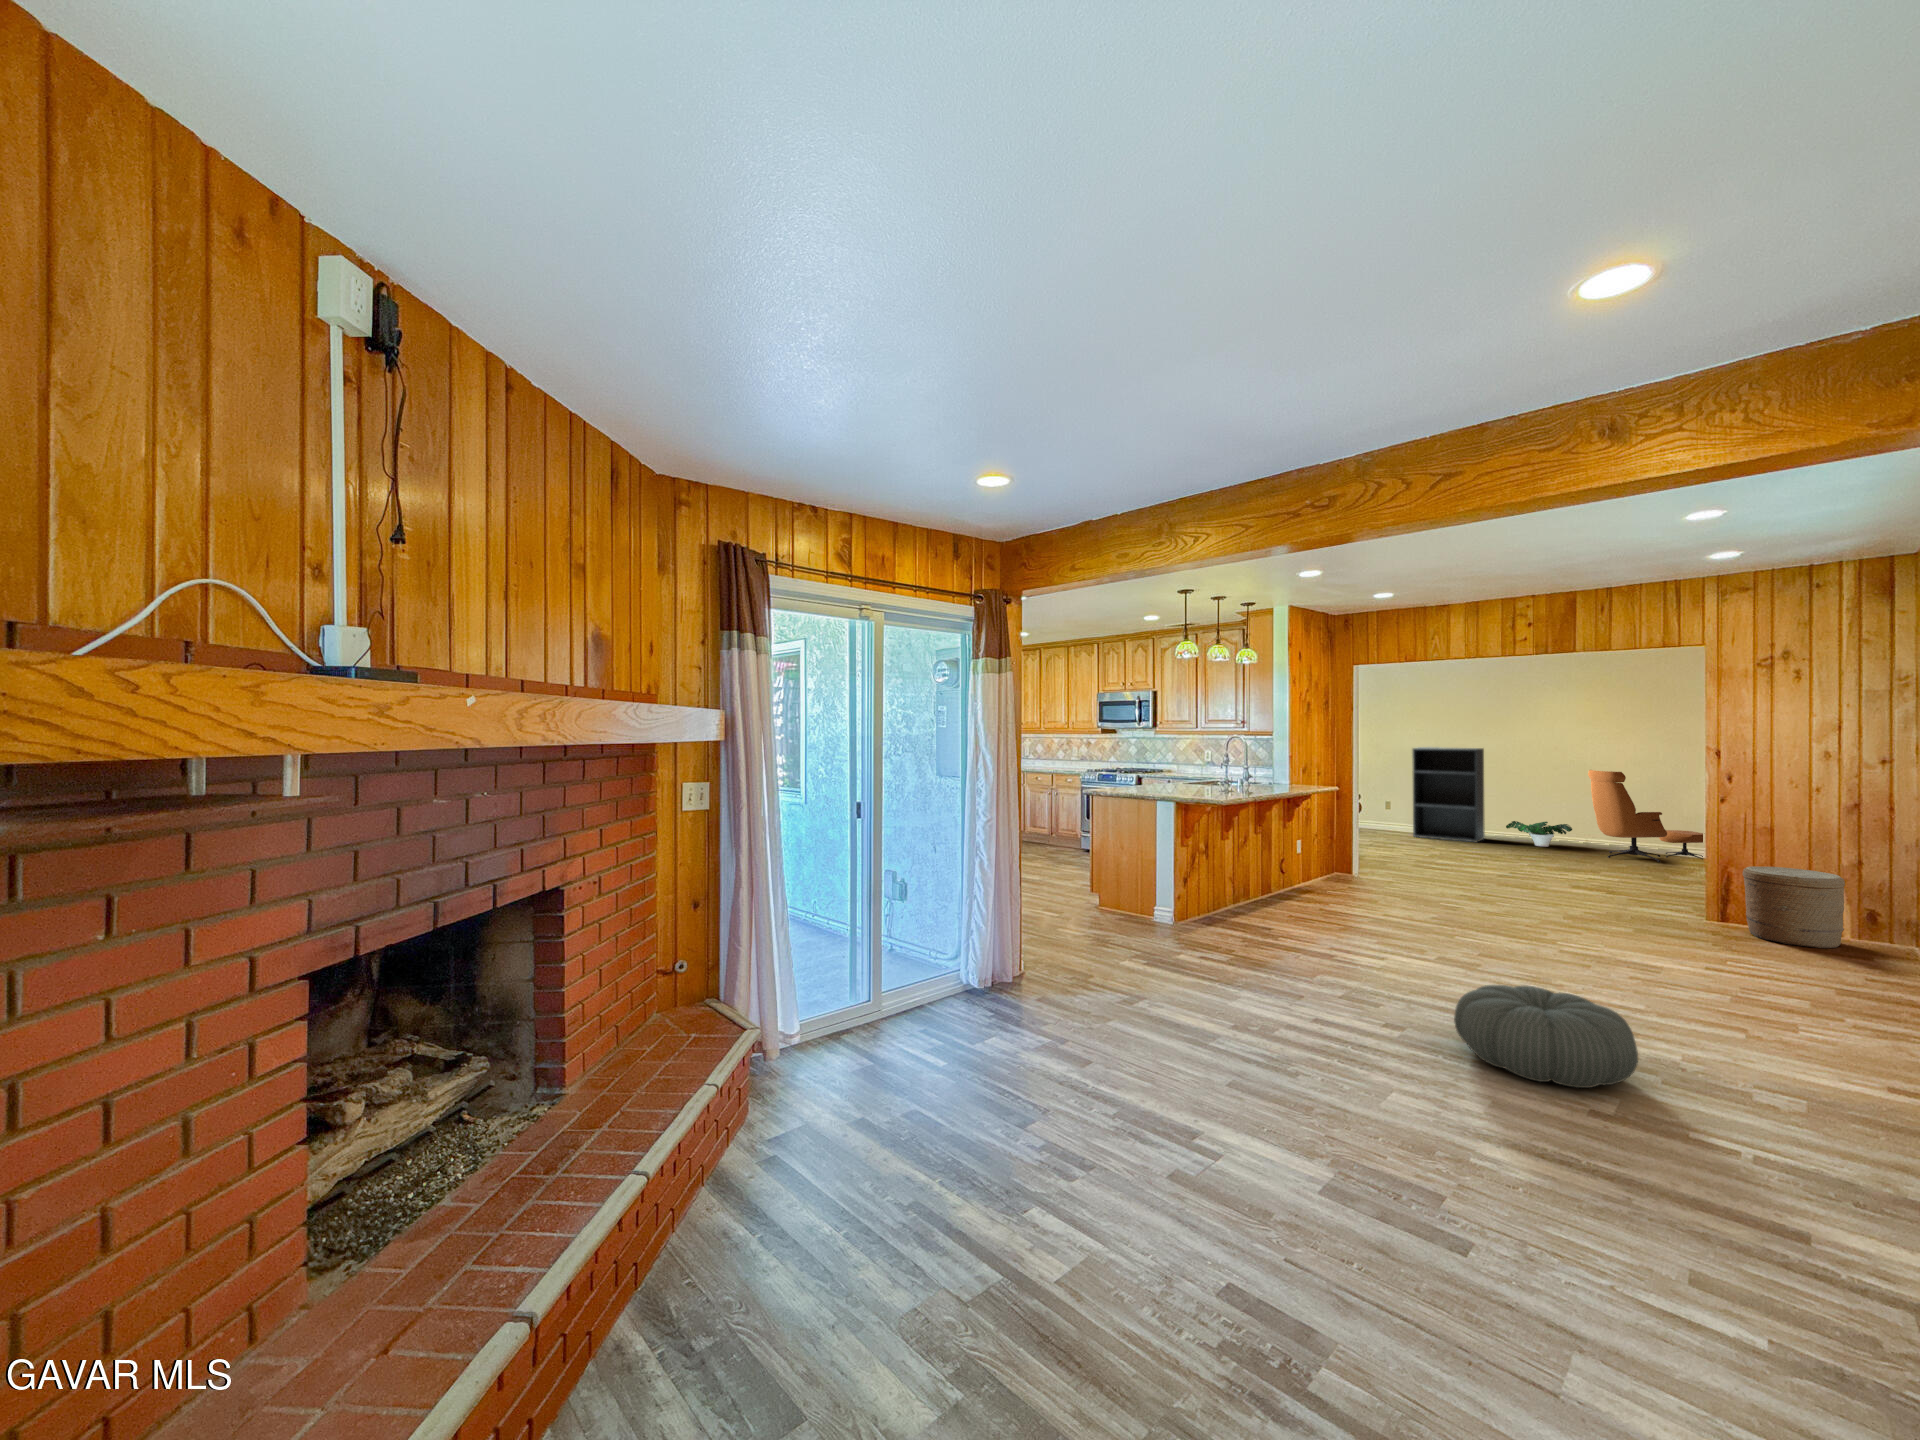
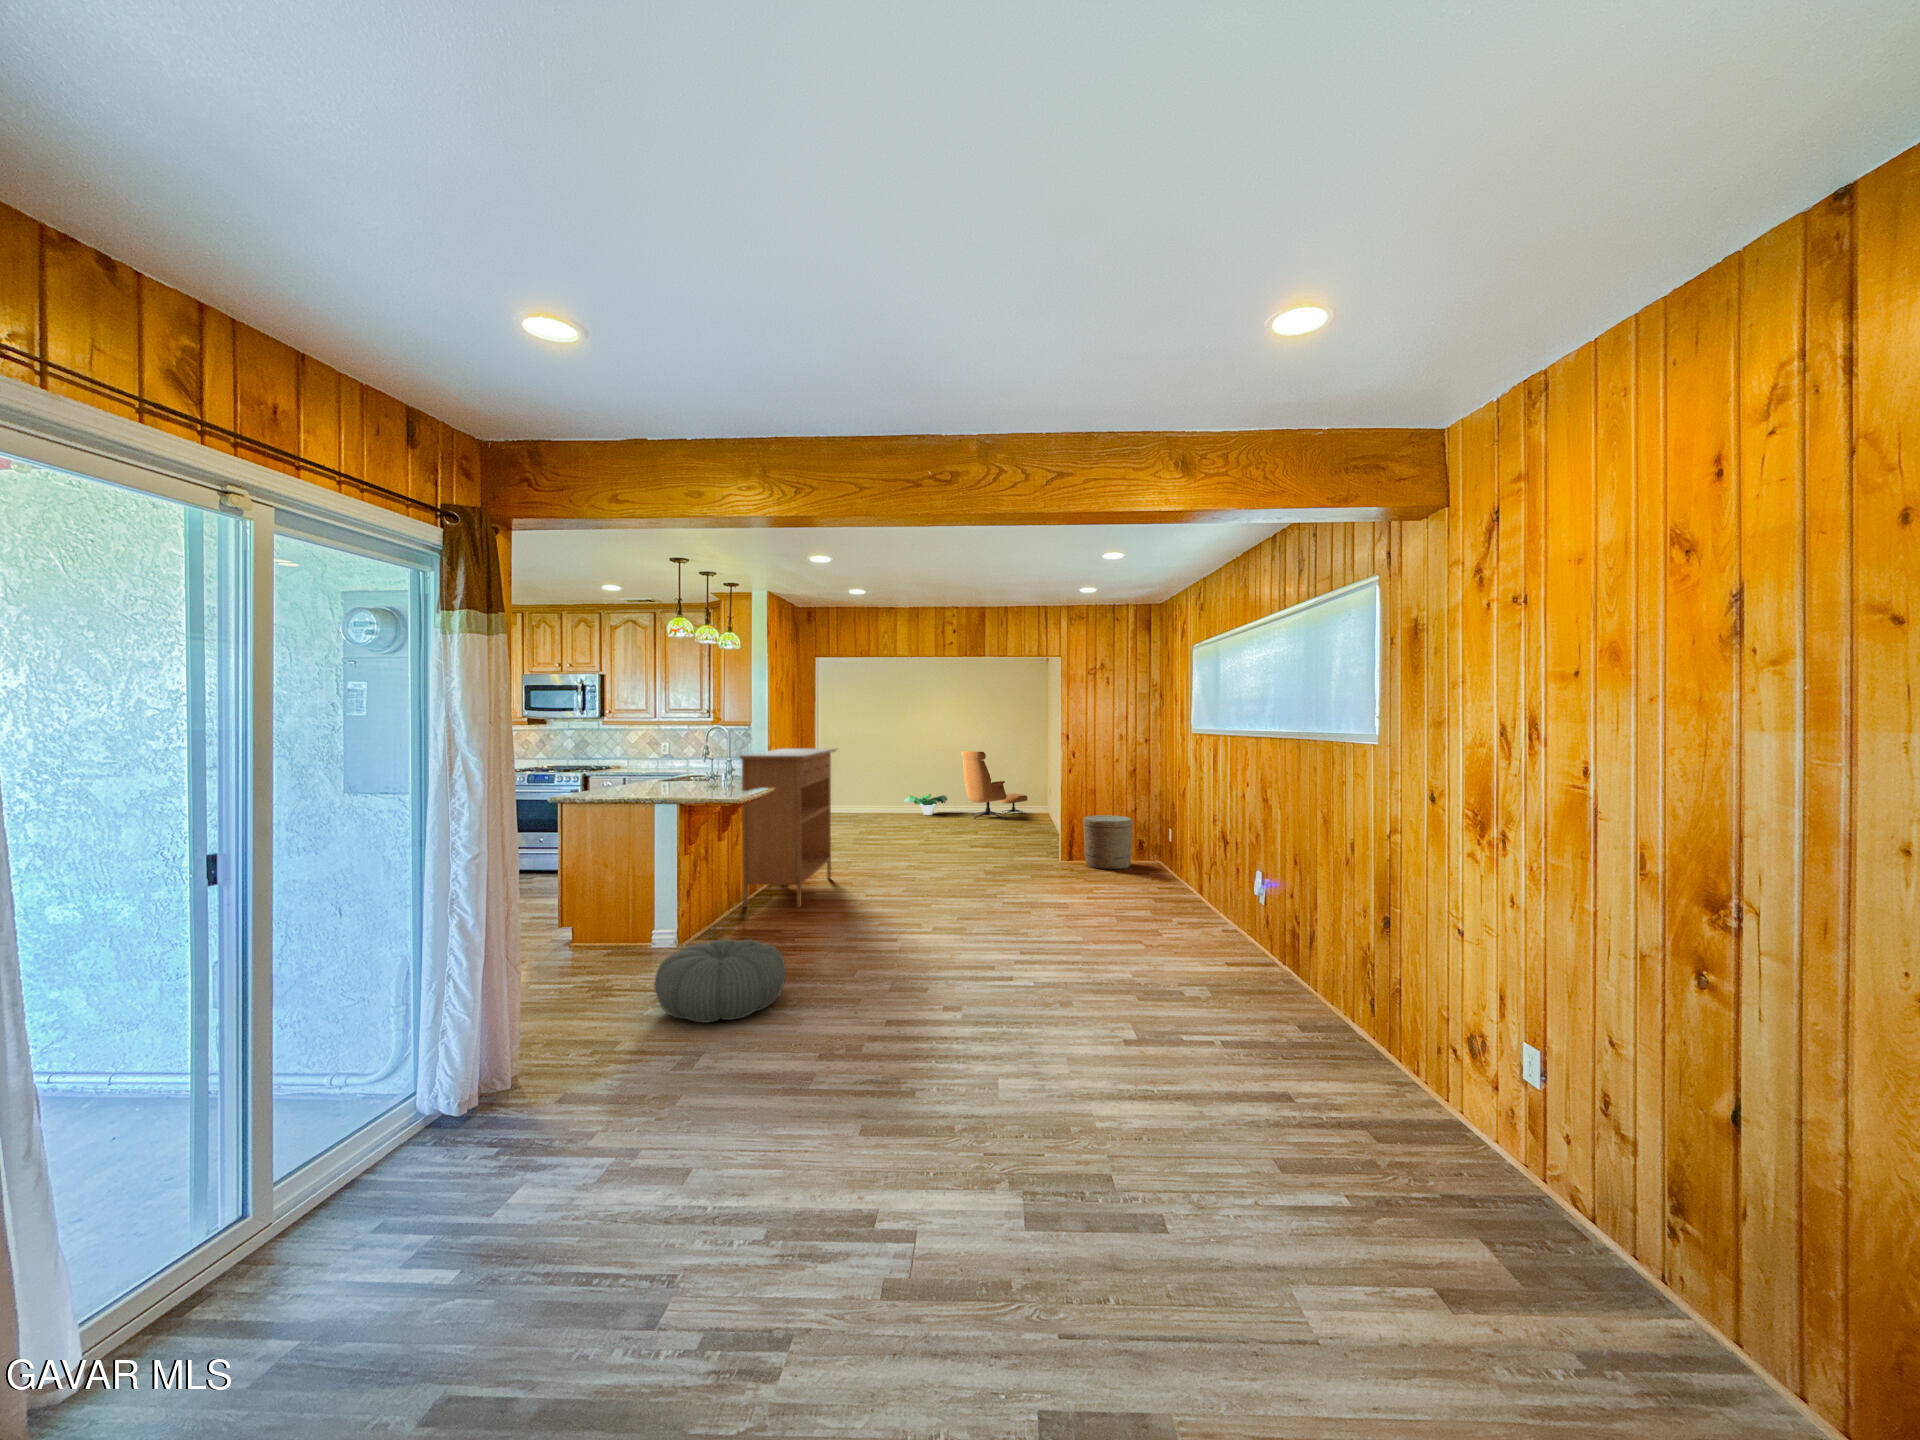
bookshelf: present [1412,747,1485,842] -> none [835,735,888,817]
console table: none [1247,758,1367,915] -> present [740,748,836,908]
pouf: present [1454,985,1638,1088] -> present [654,939,786,1023]

